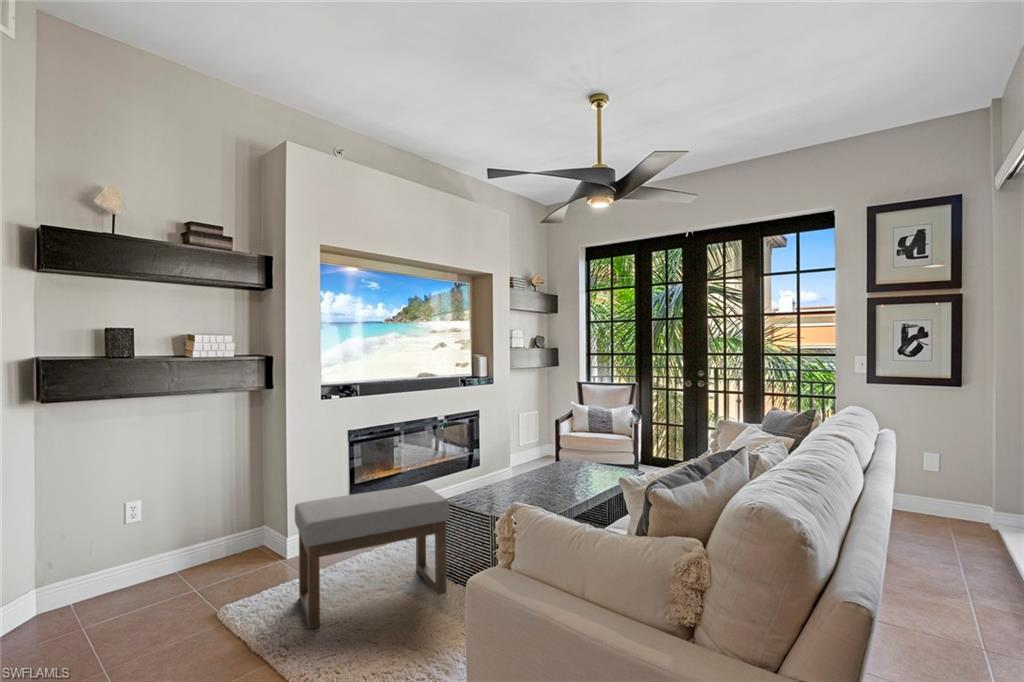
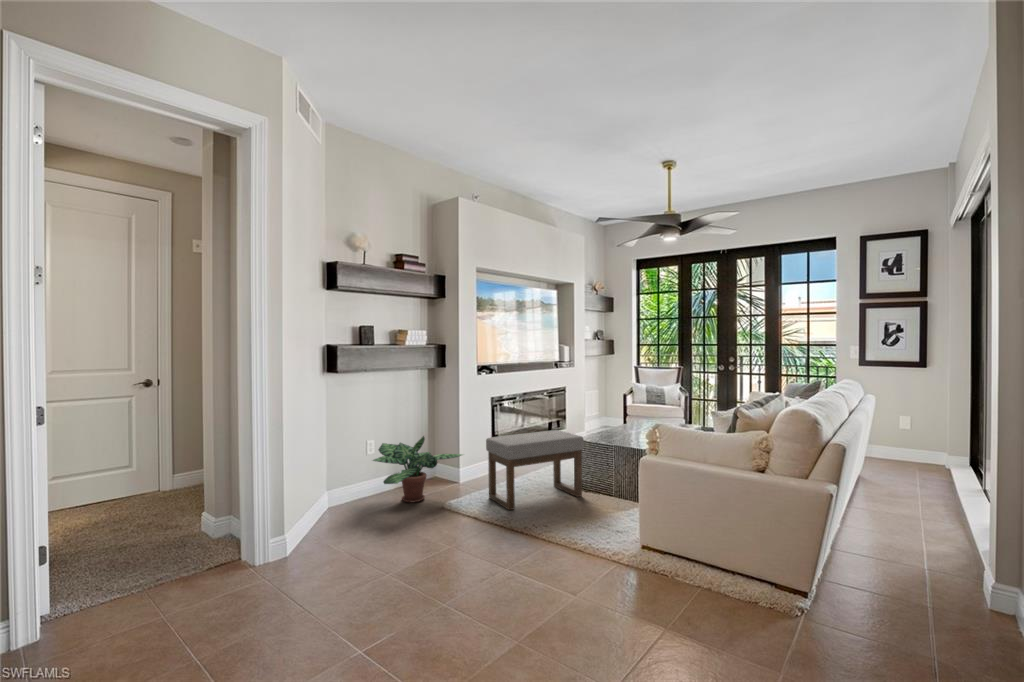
potted plant: none [89,501,270,609] -> present [373,436,462,502]

